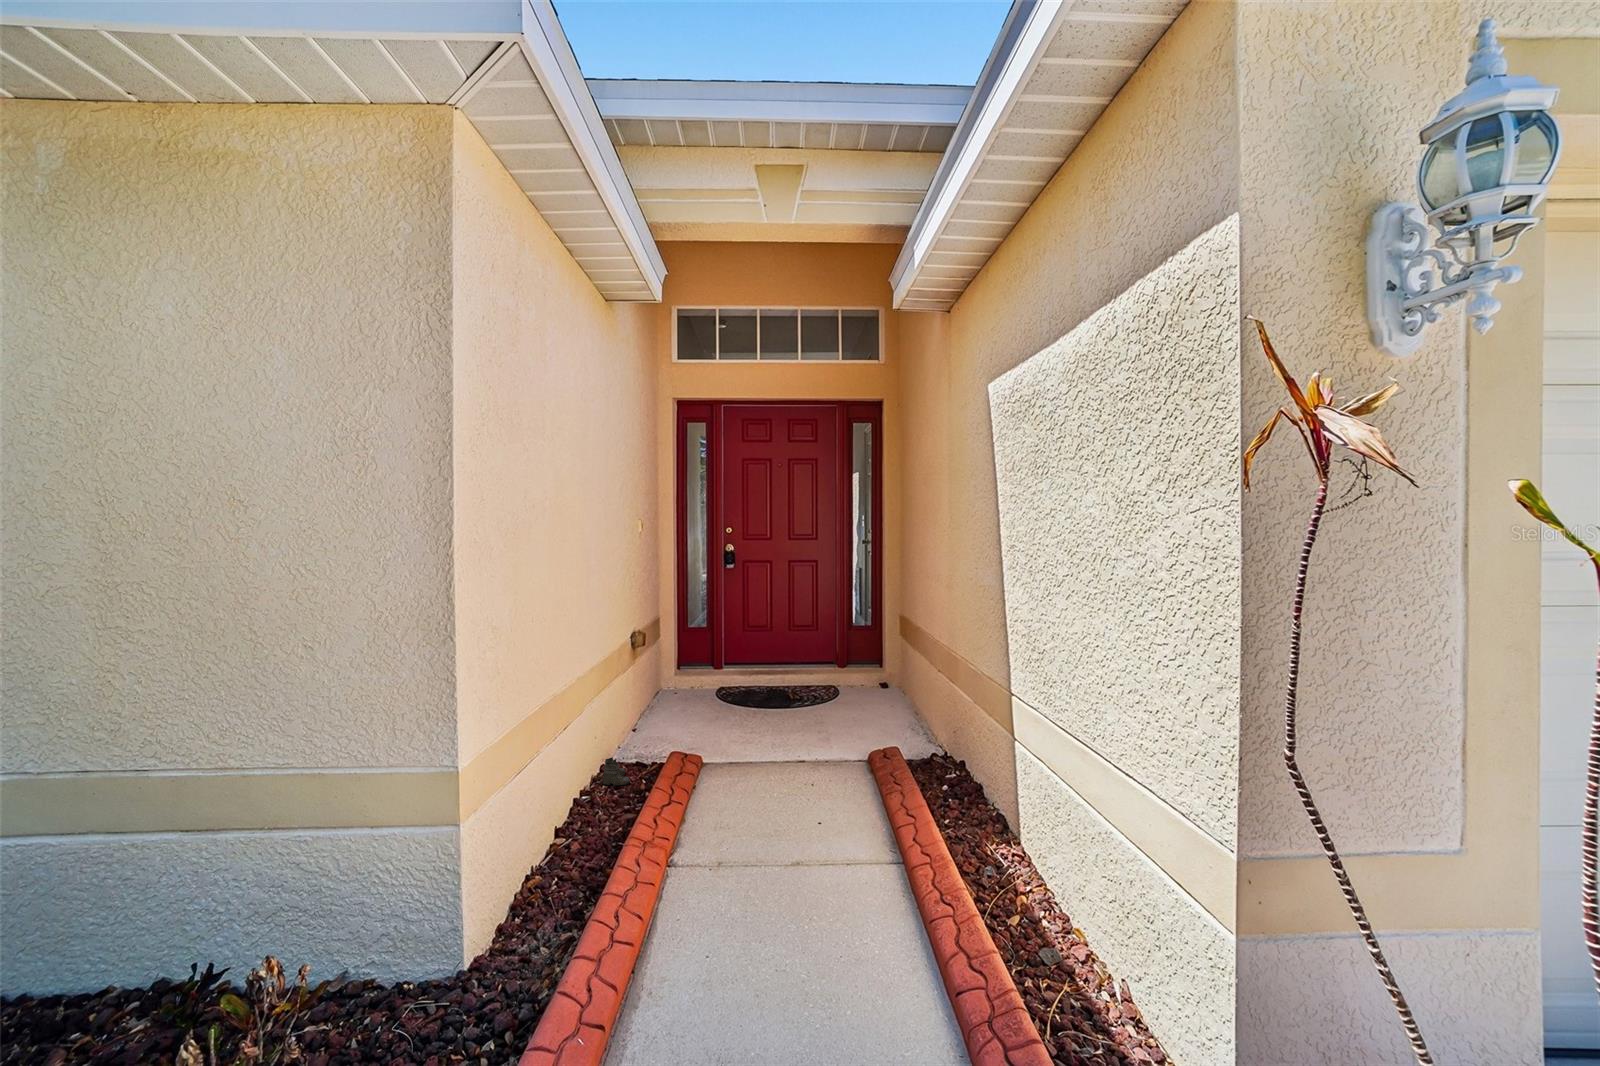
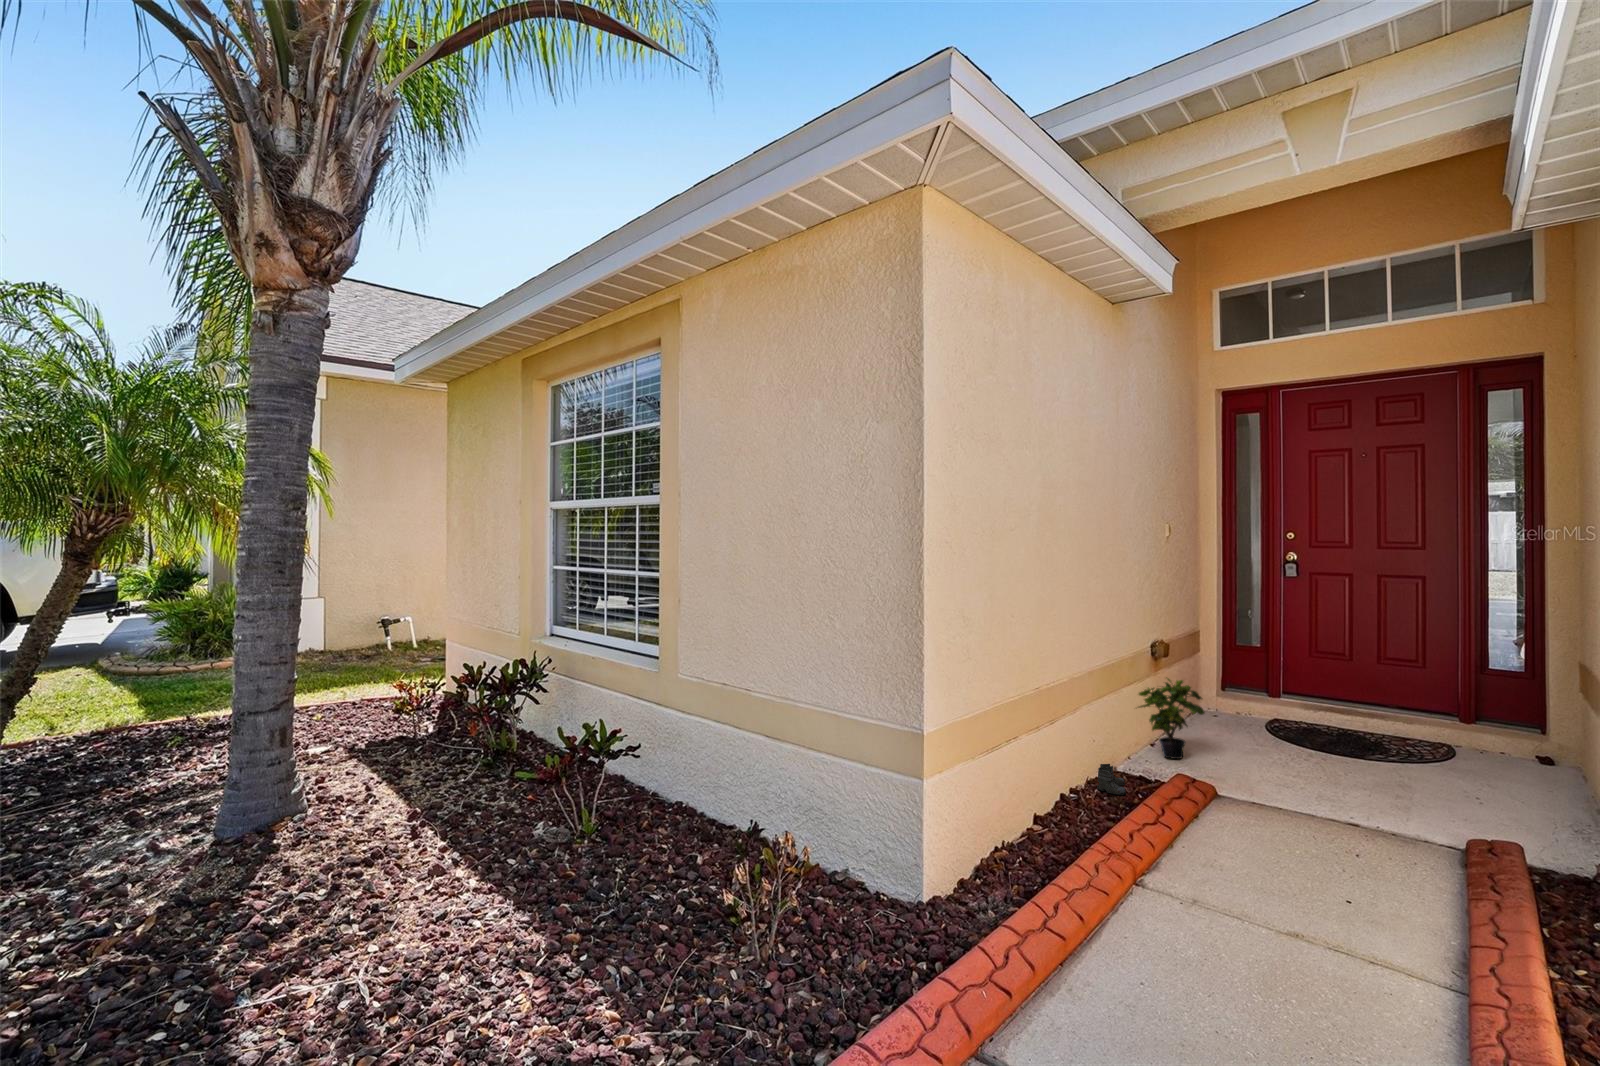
potted plant: none [625,668,680,741] -> present [1138,678,1205,759]

